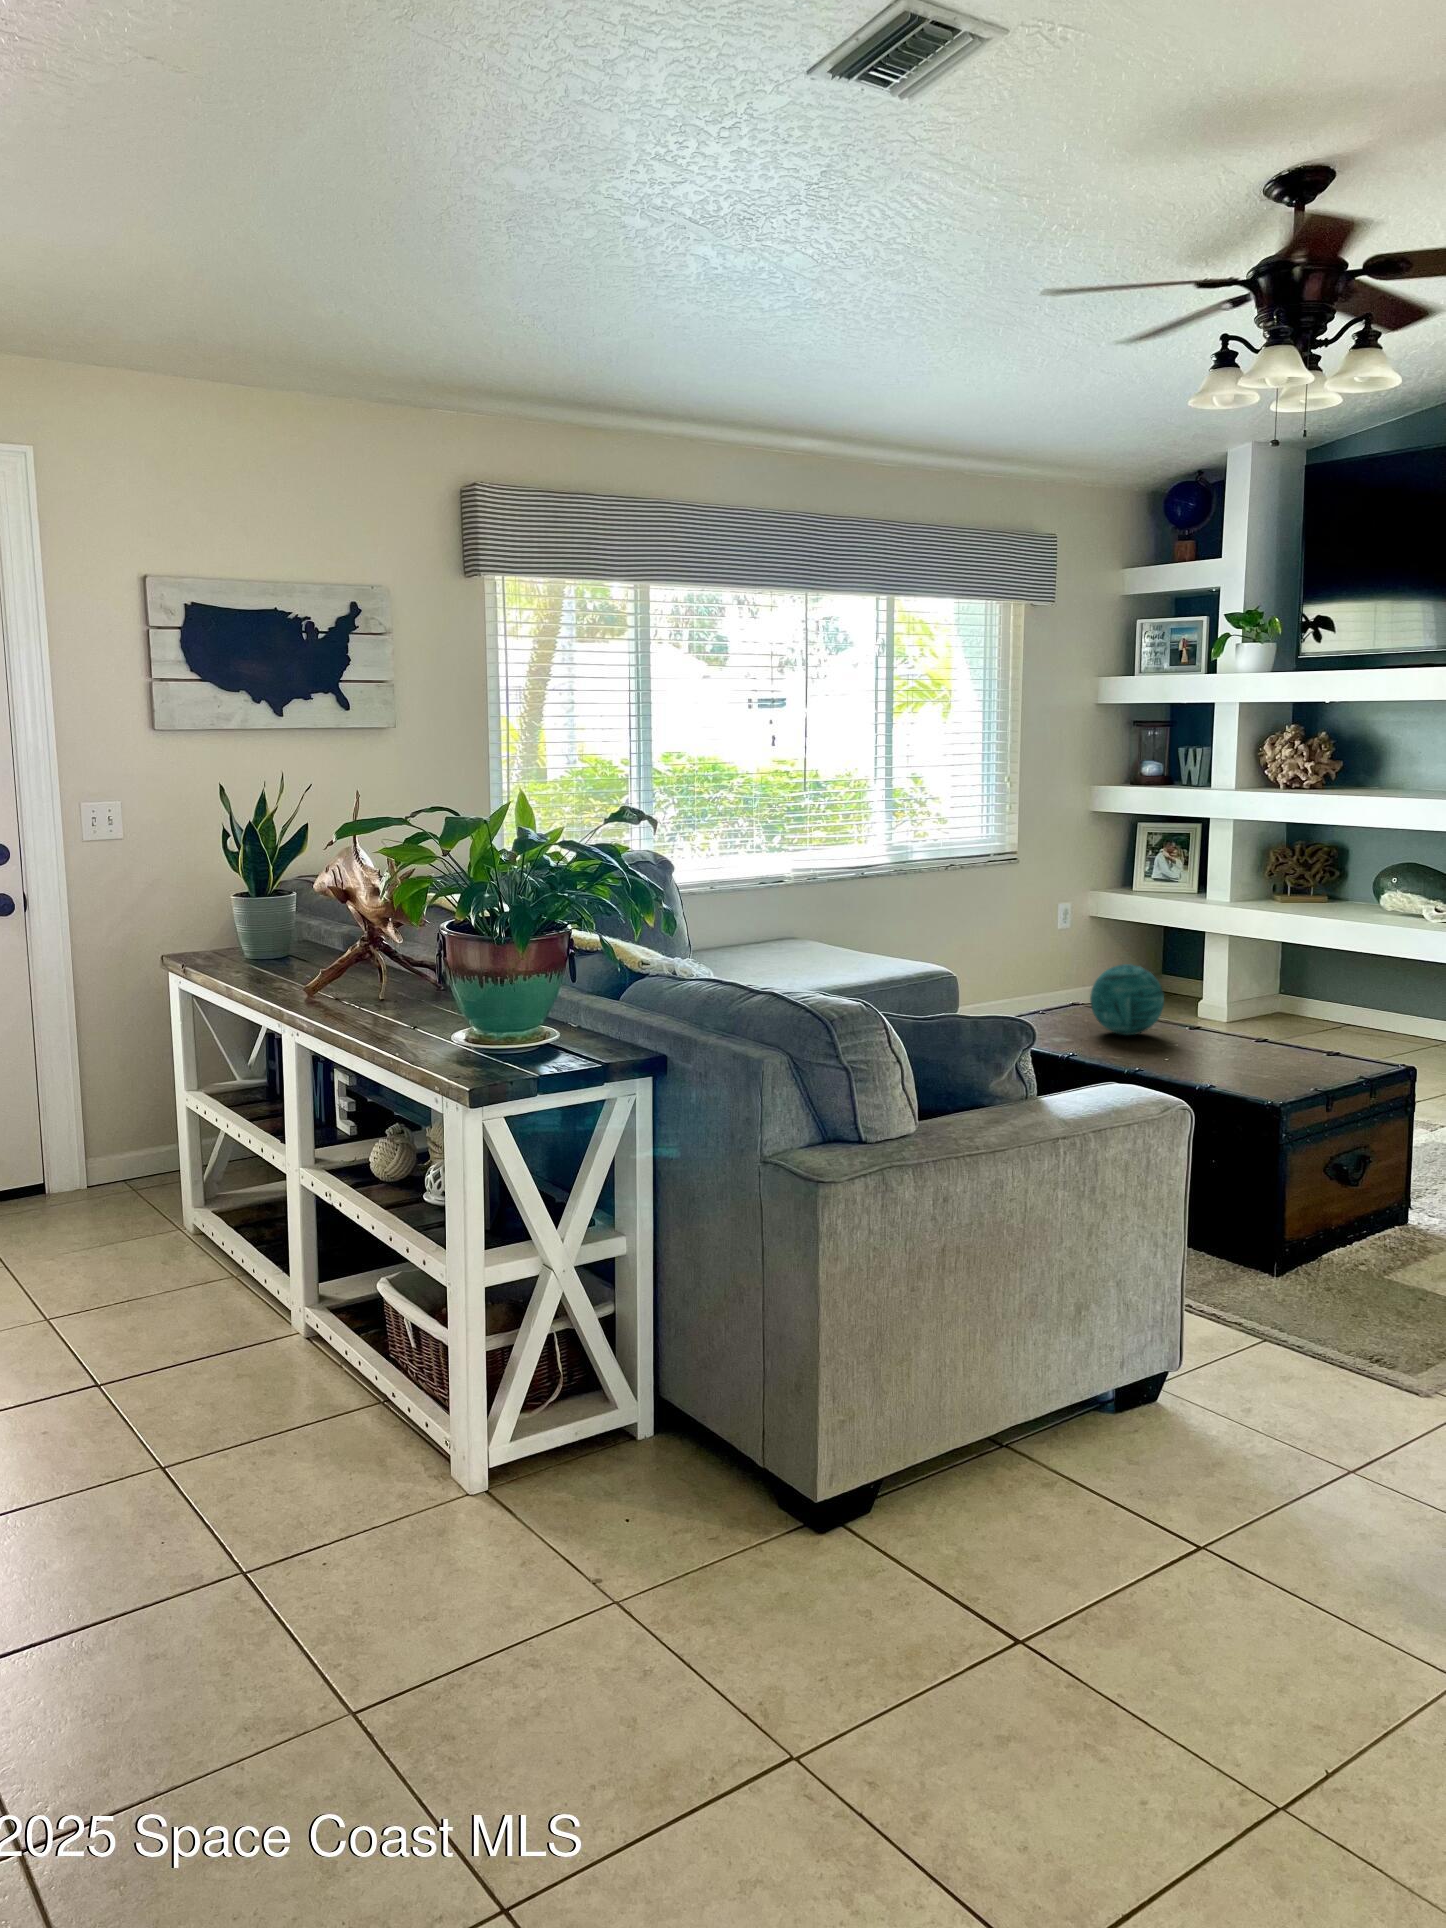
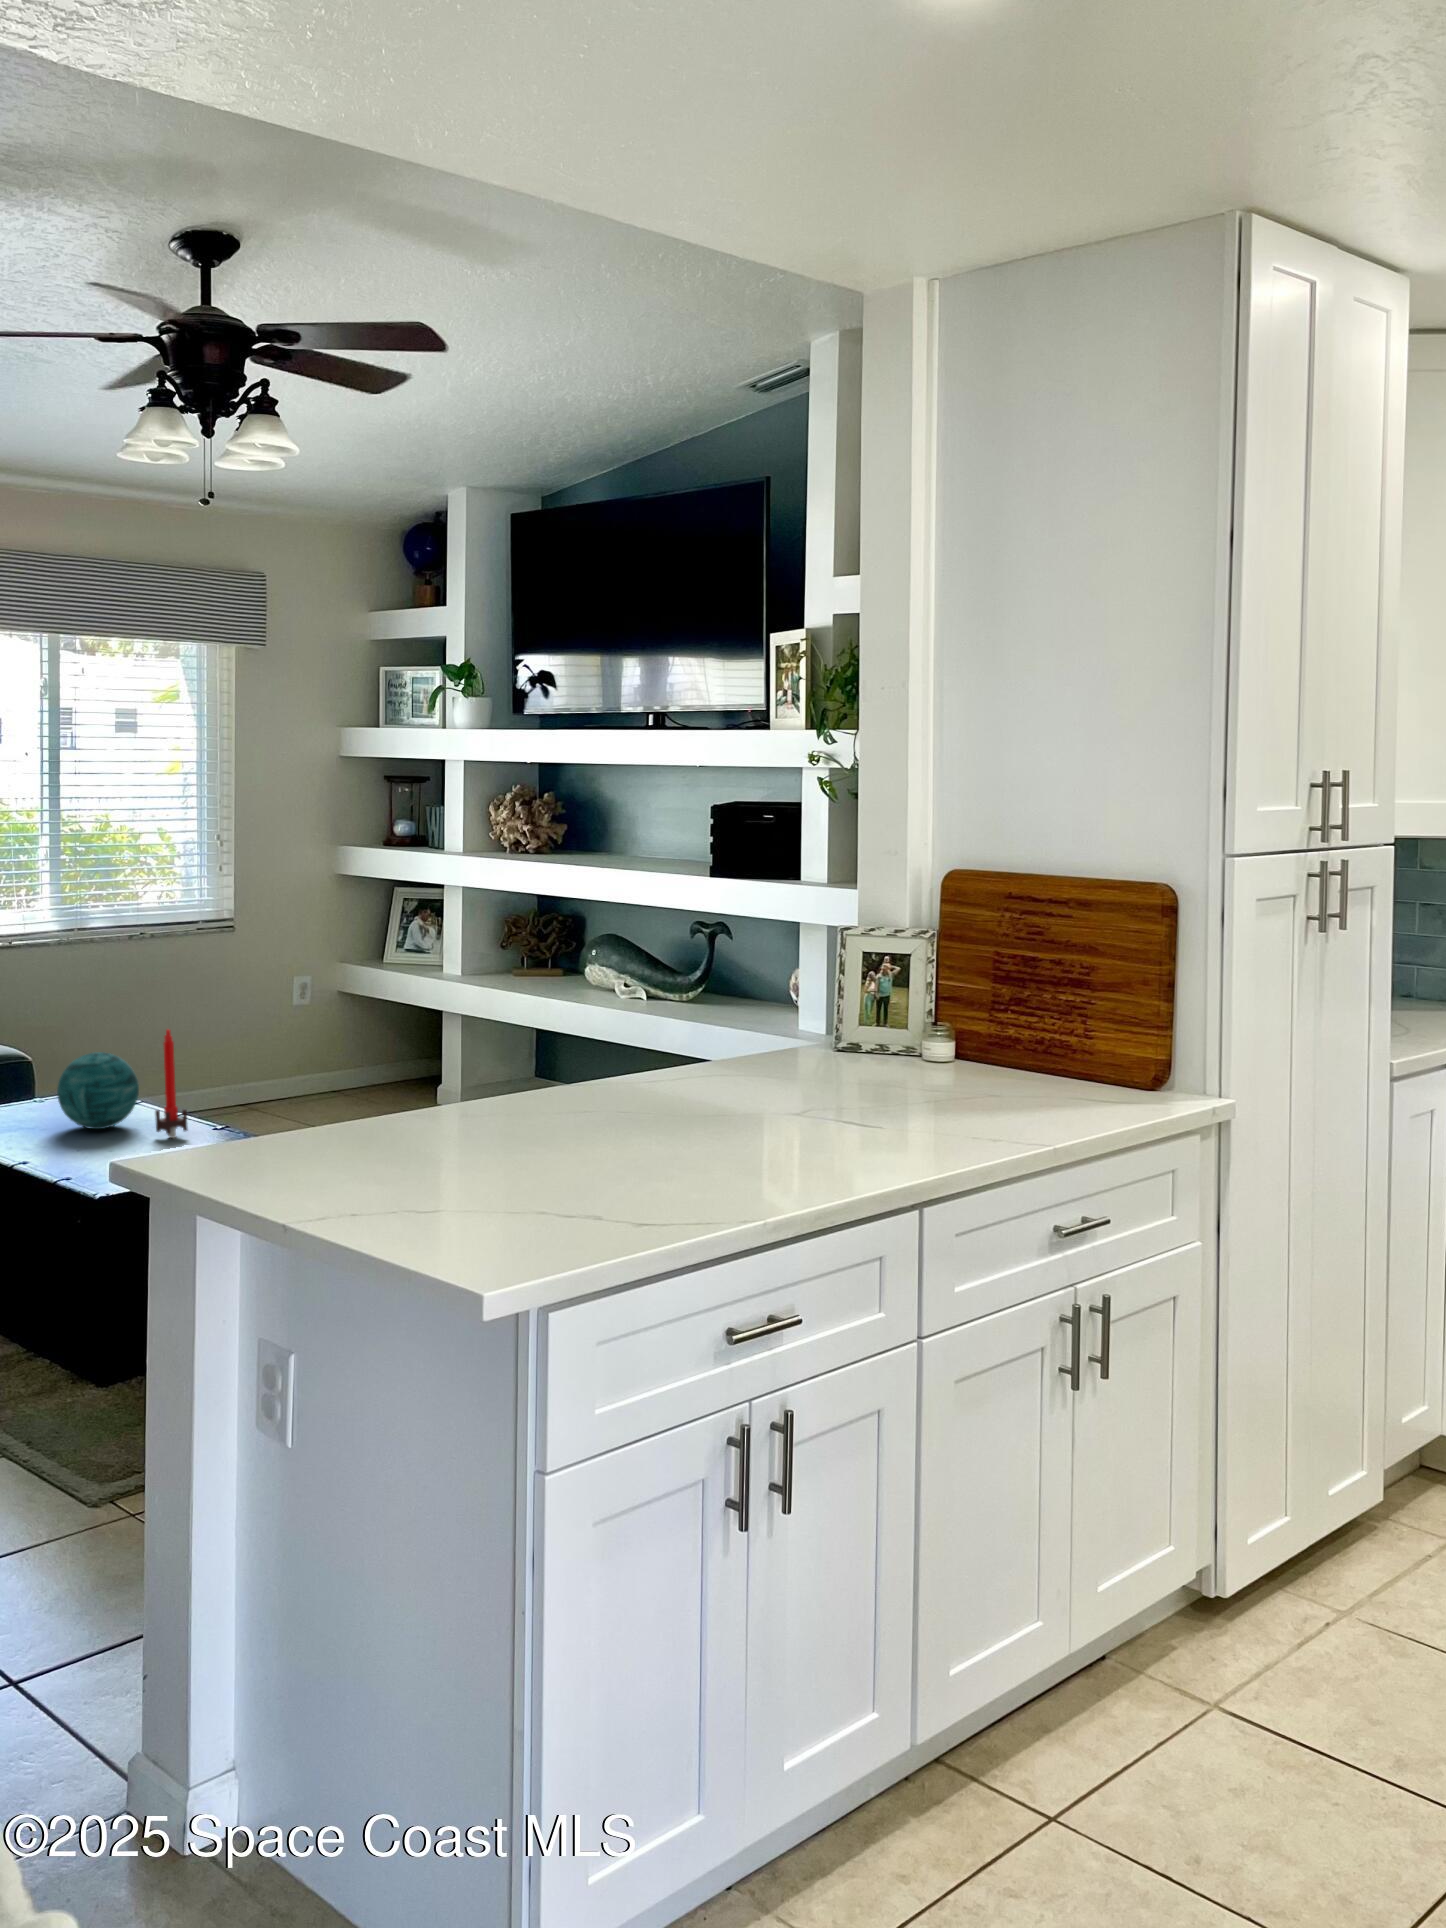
candle: none [1194,943,1224,1045] -> present [155,1029,187,1138]

